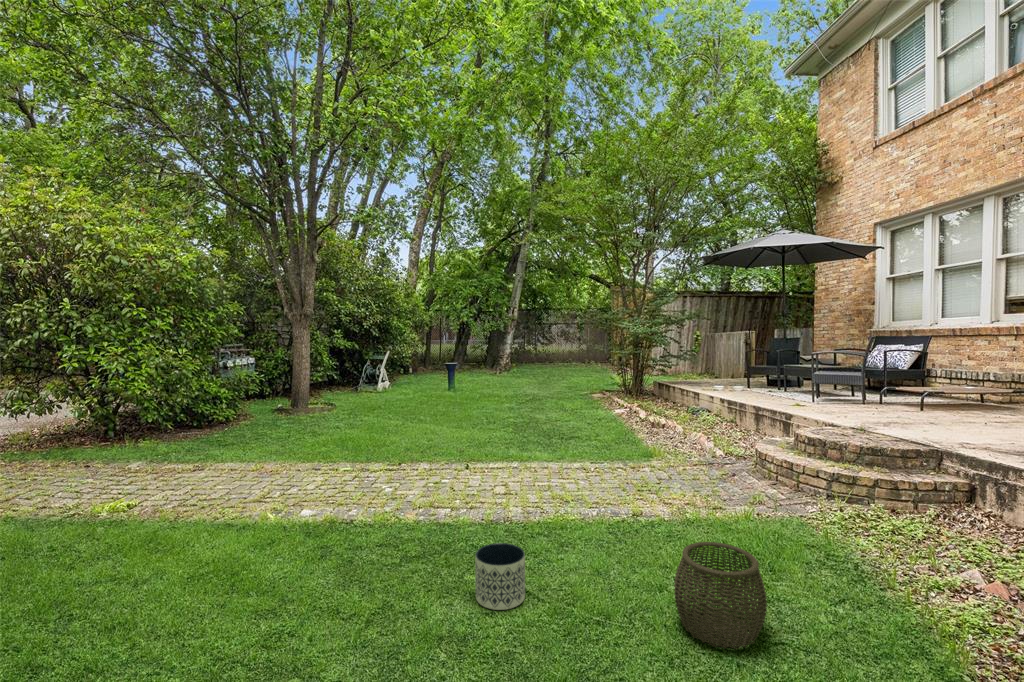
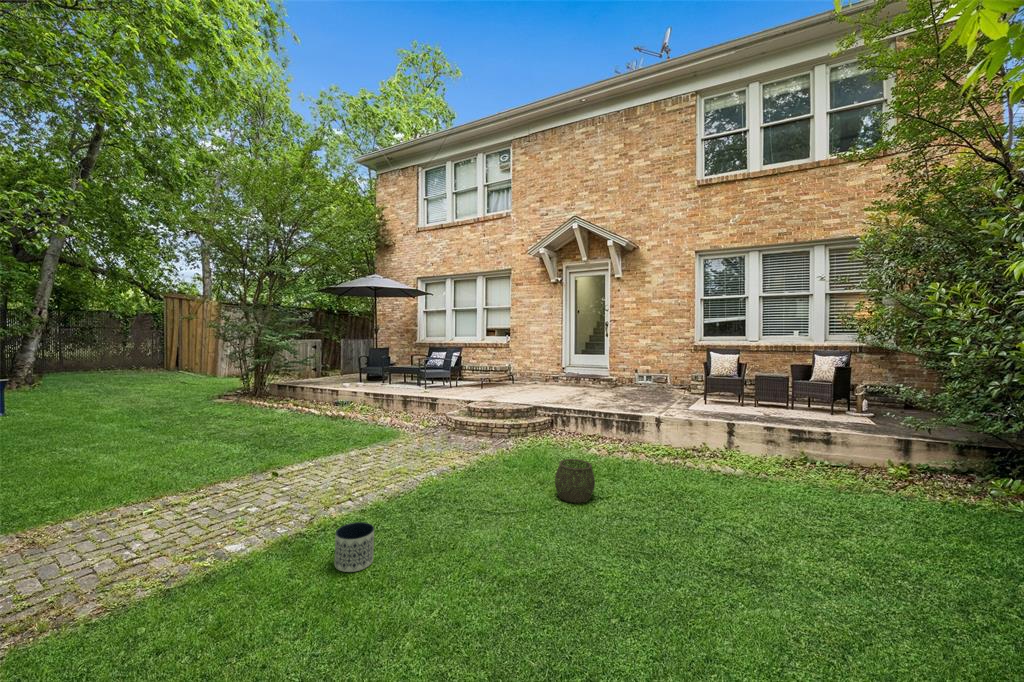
planter: present [475,543,525,610] -> present [335,522,374,572]

